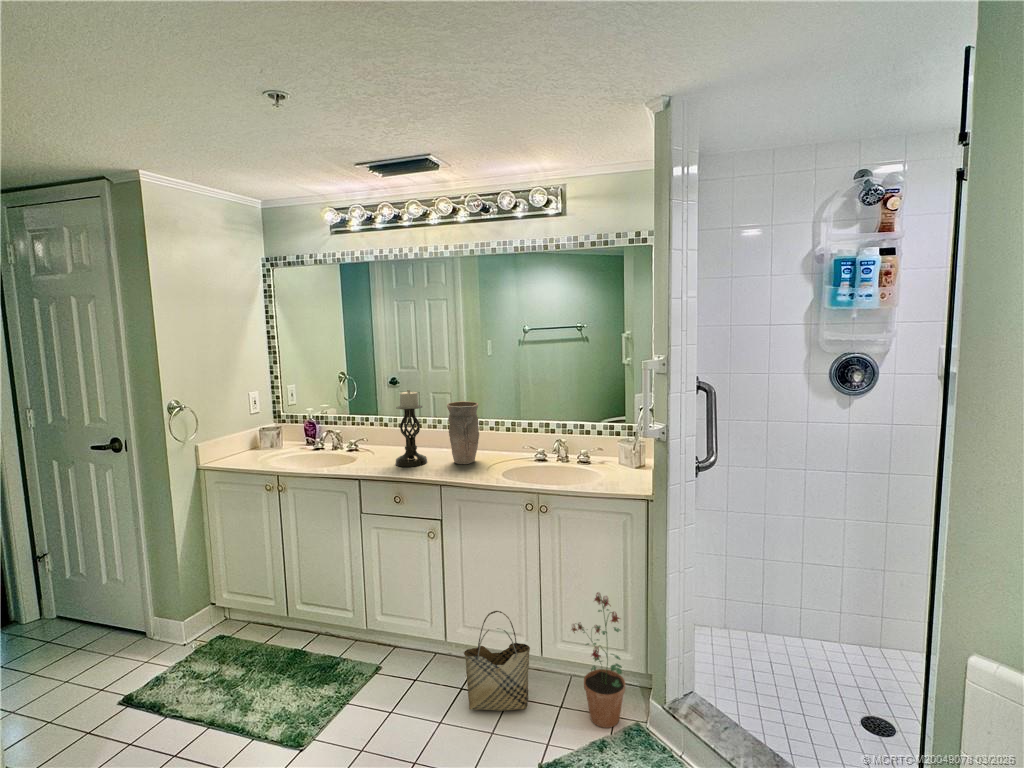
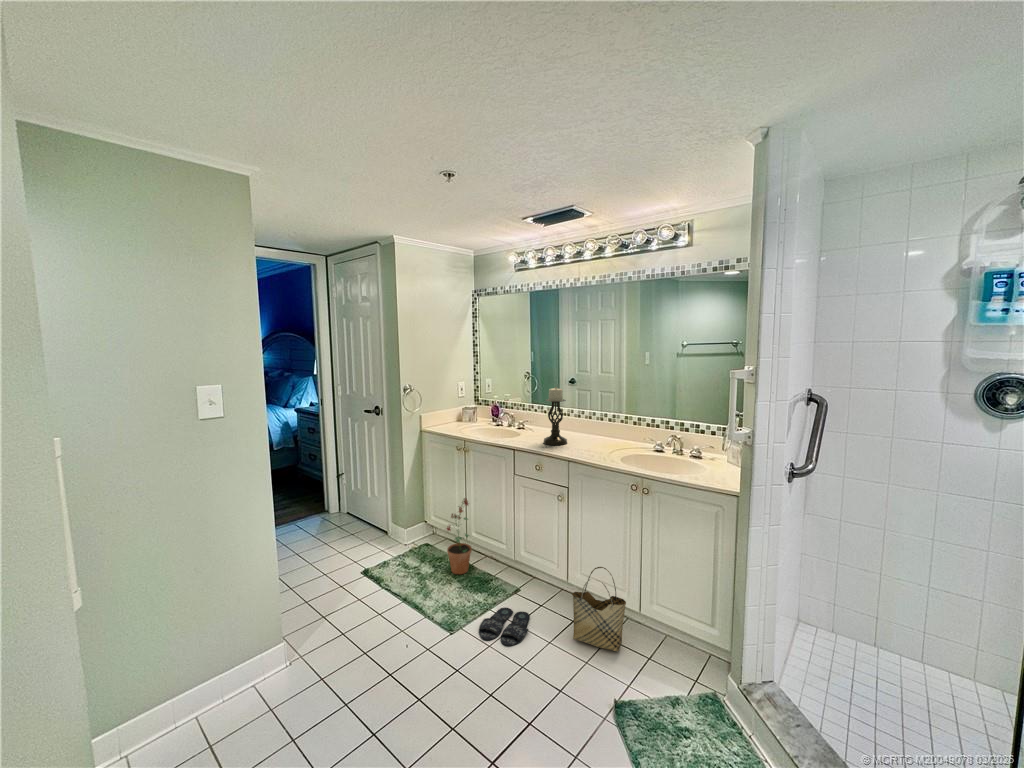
vase: present [447,401,479,464] -> none [583,399,608,448]
potted plant: present [571,592,625,728] -> present [447,498,472,574]
slippers: none [341,693,410,747] -> present [479,608,530,646]

